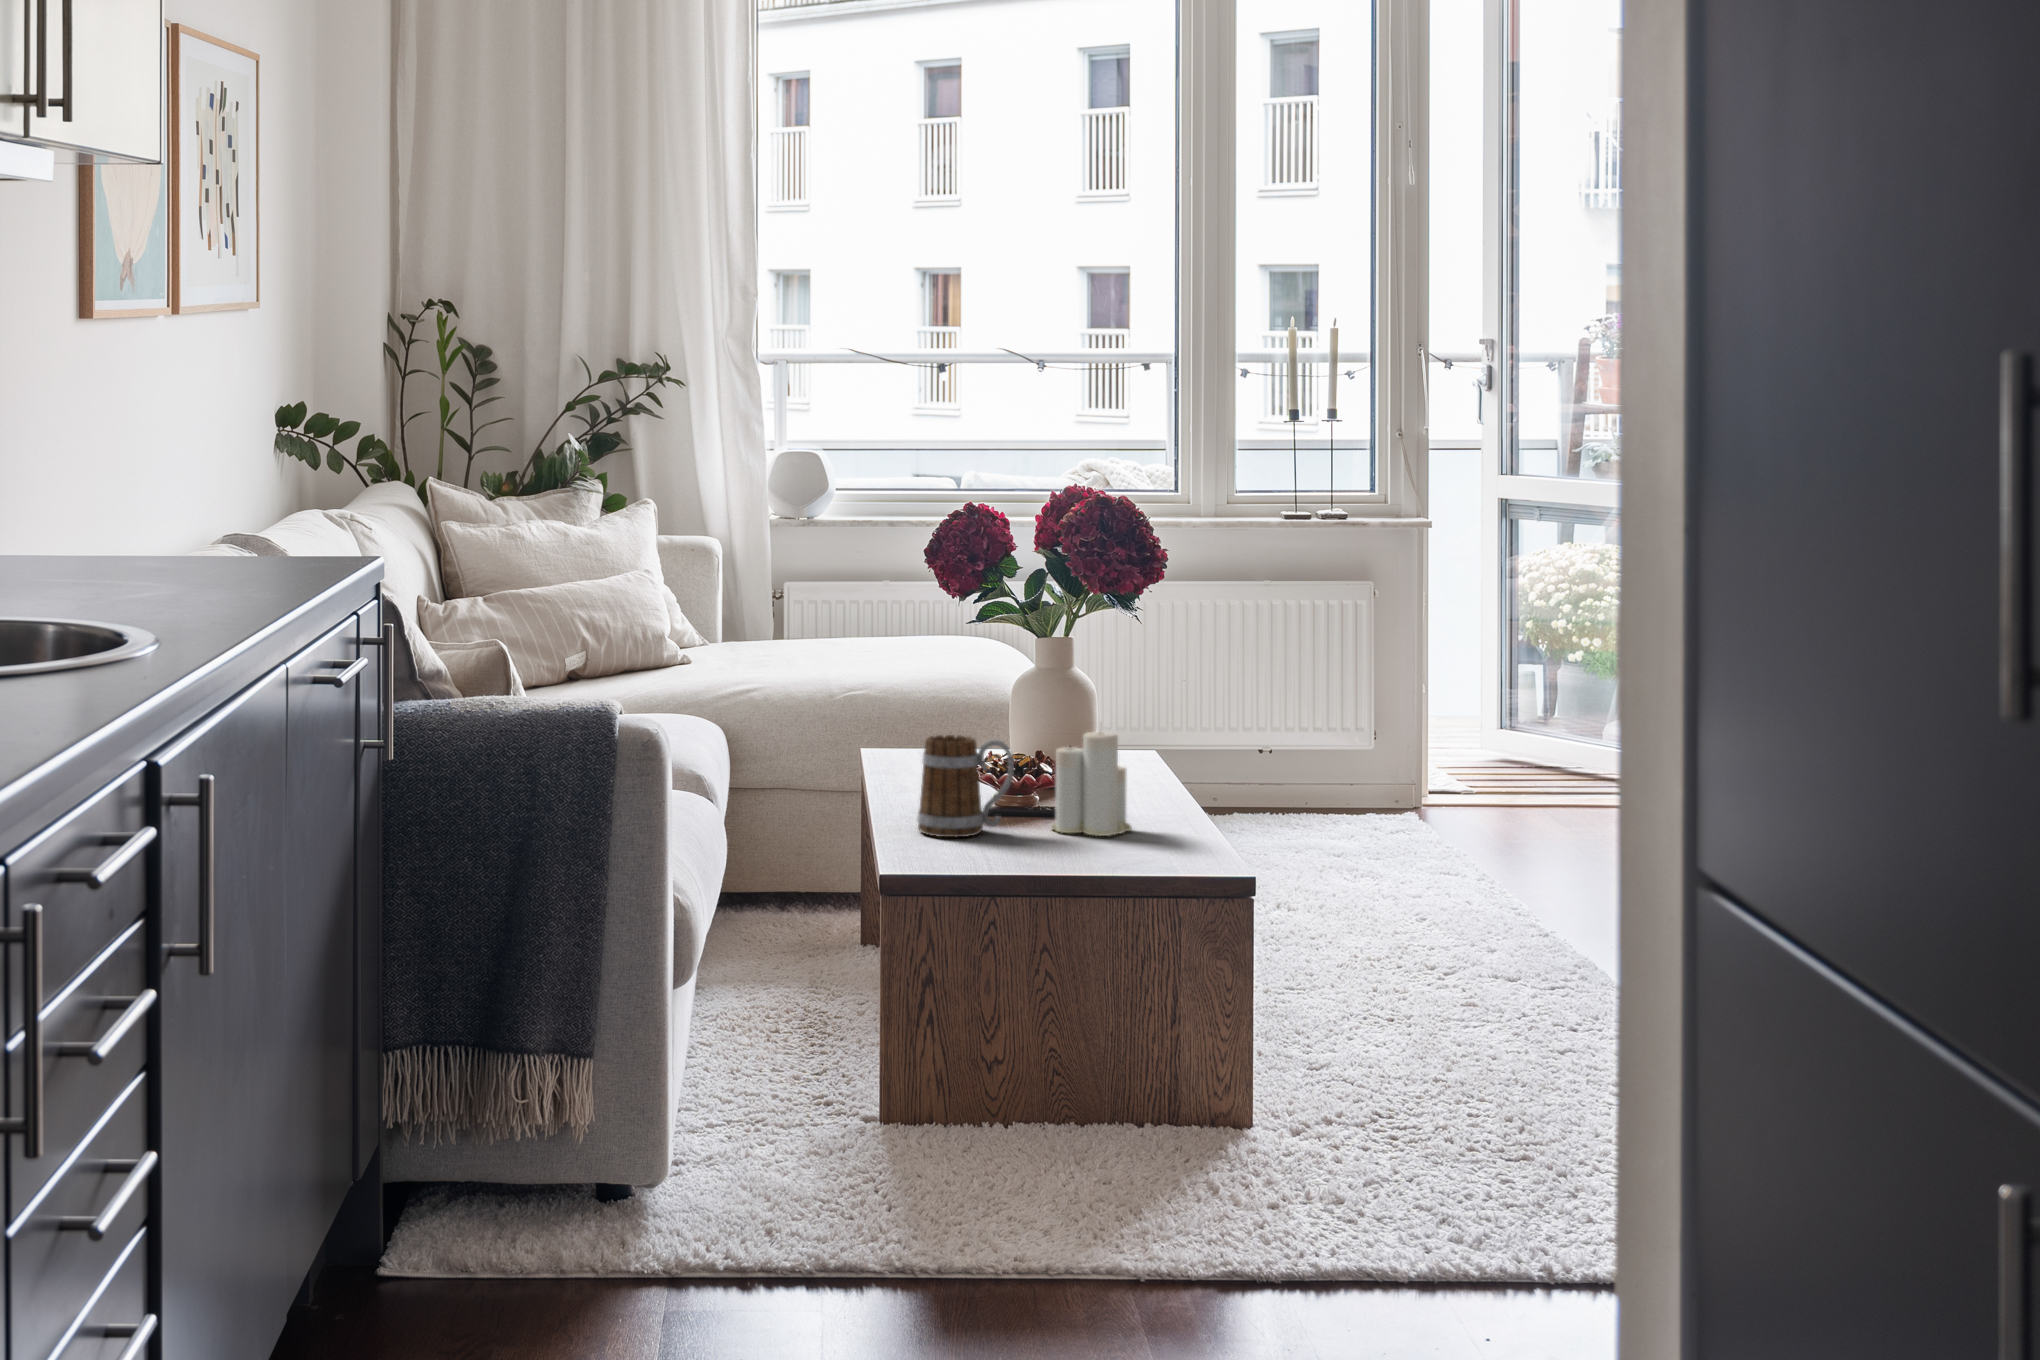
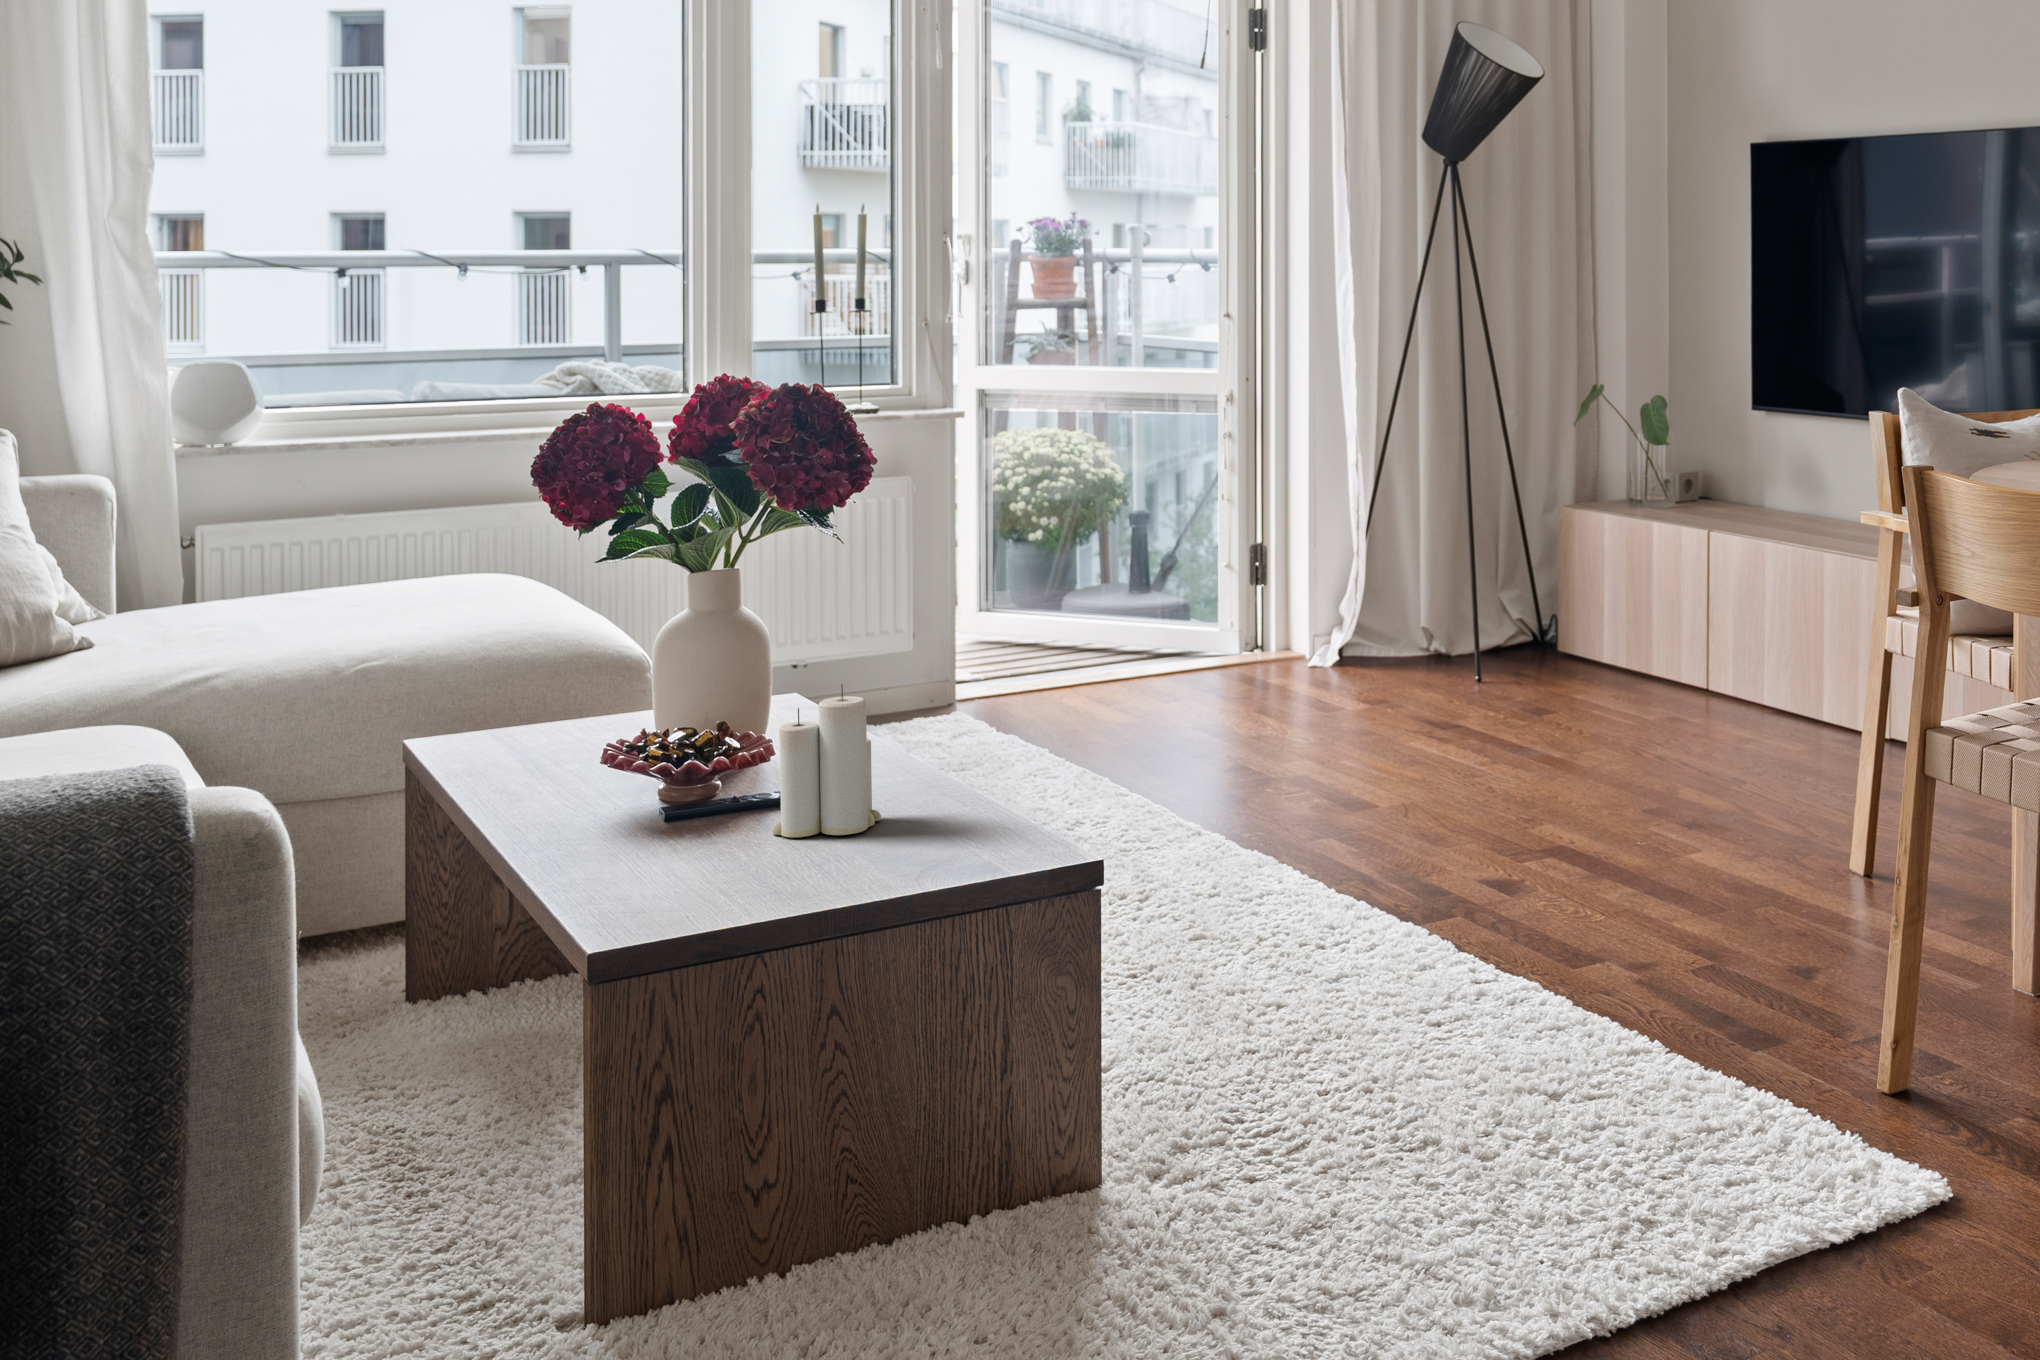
mug: present [917,735,1014,837] -> none [585,726,726,873]

